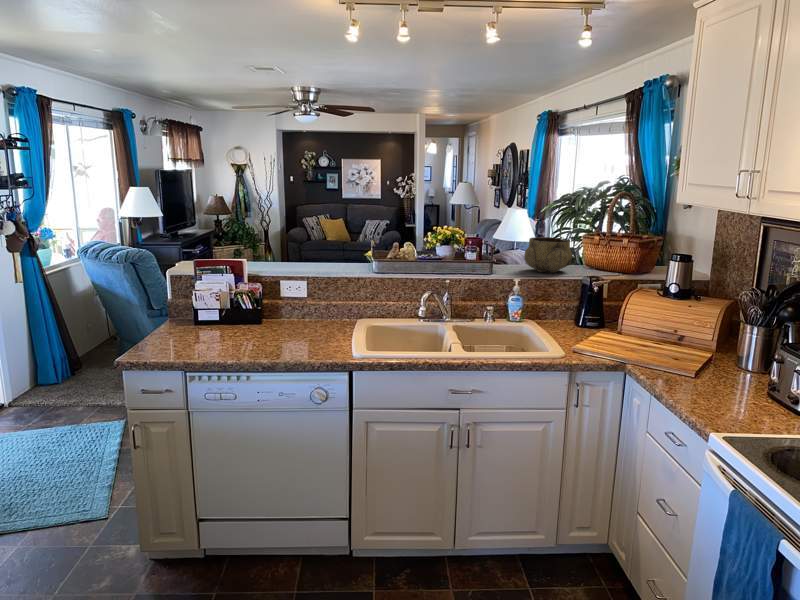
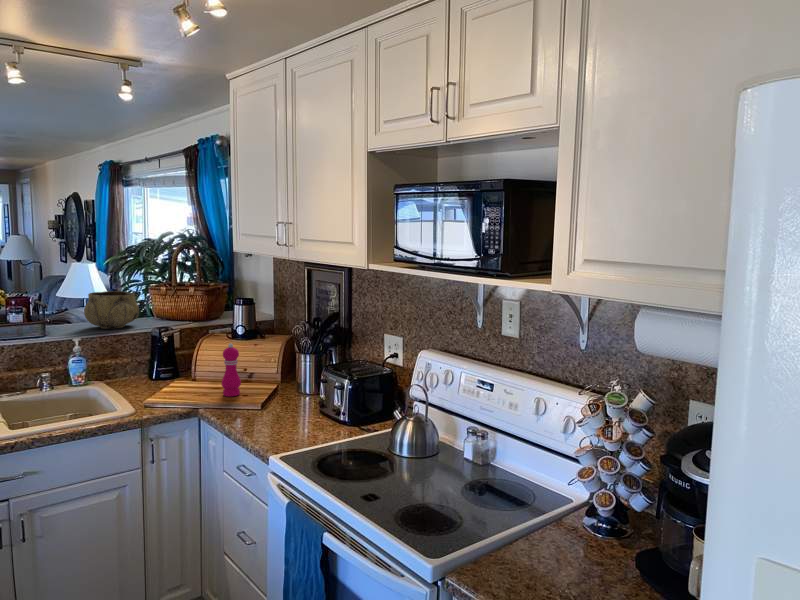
pepper mill: none [651,302,675,358] -> present [222,344,241,397]

